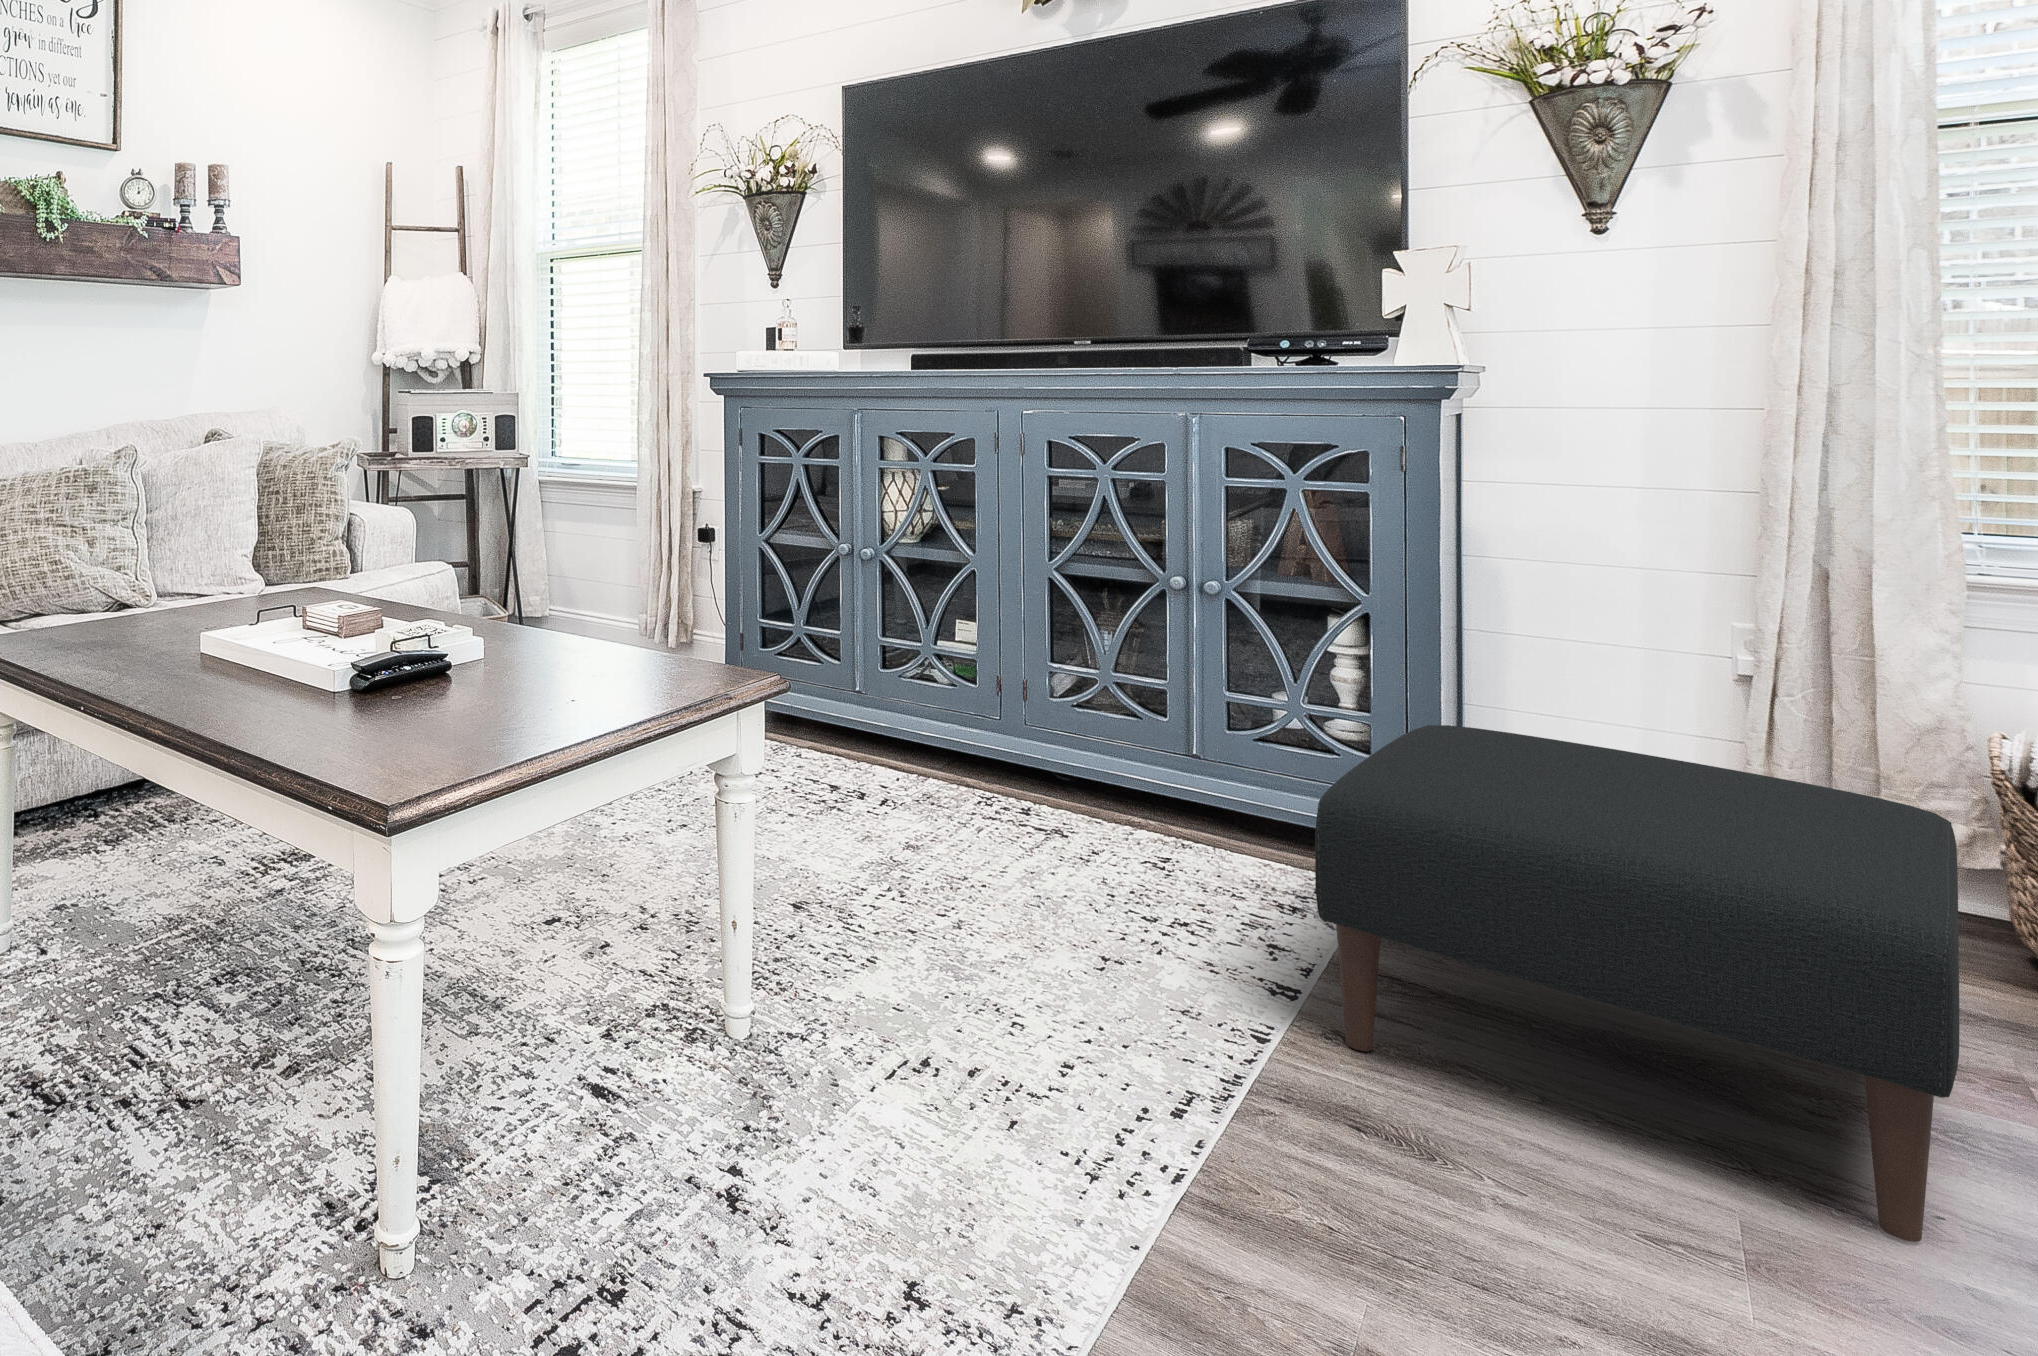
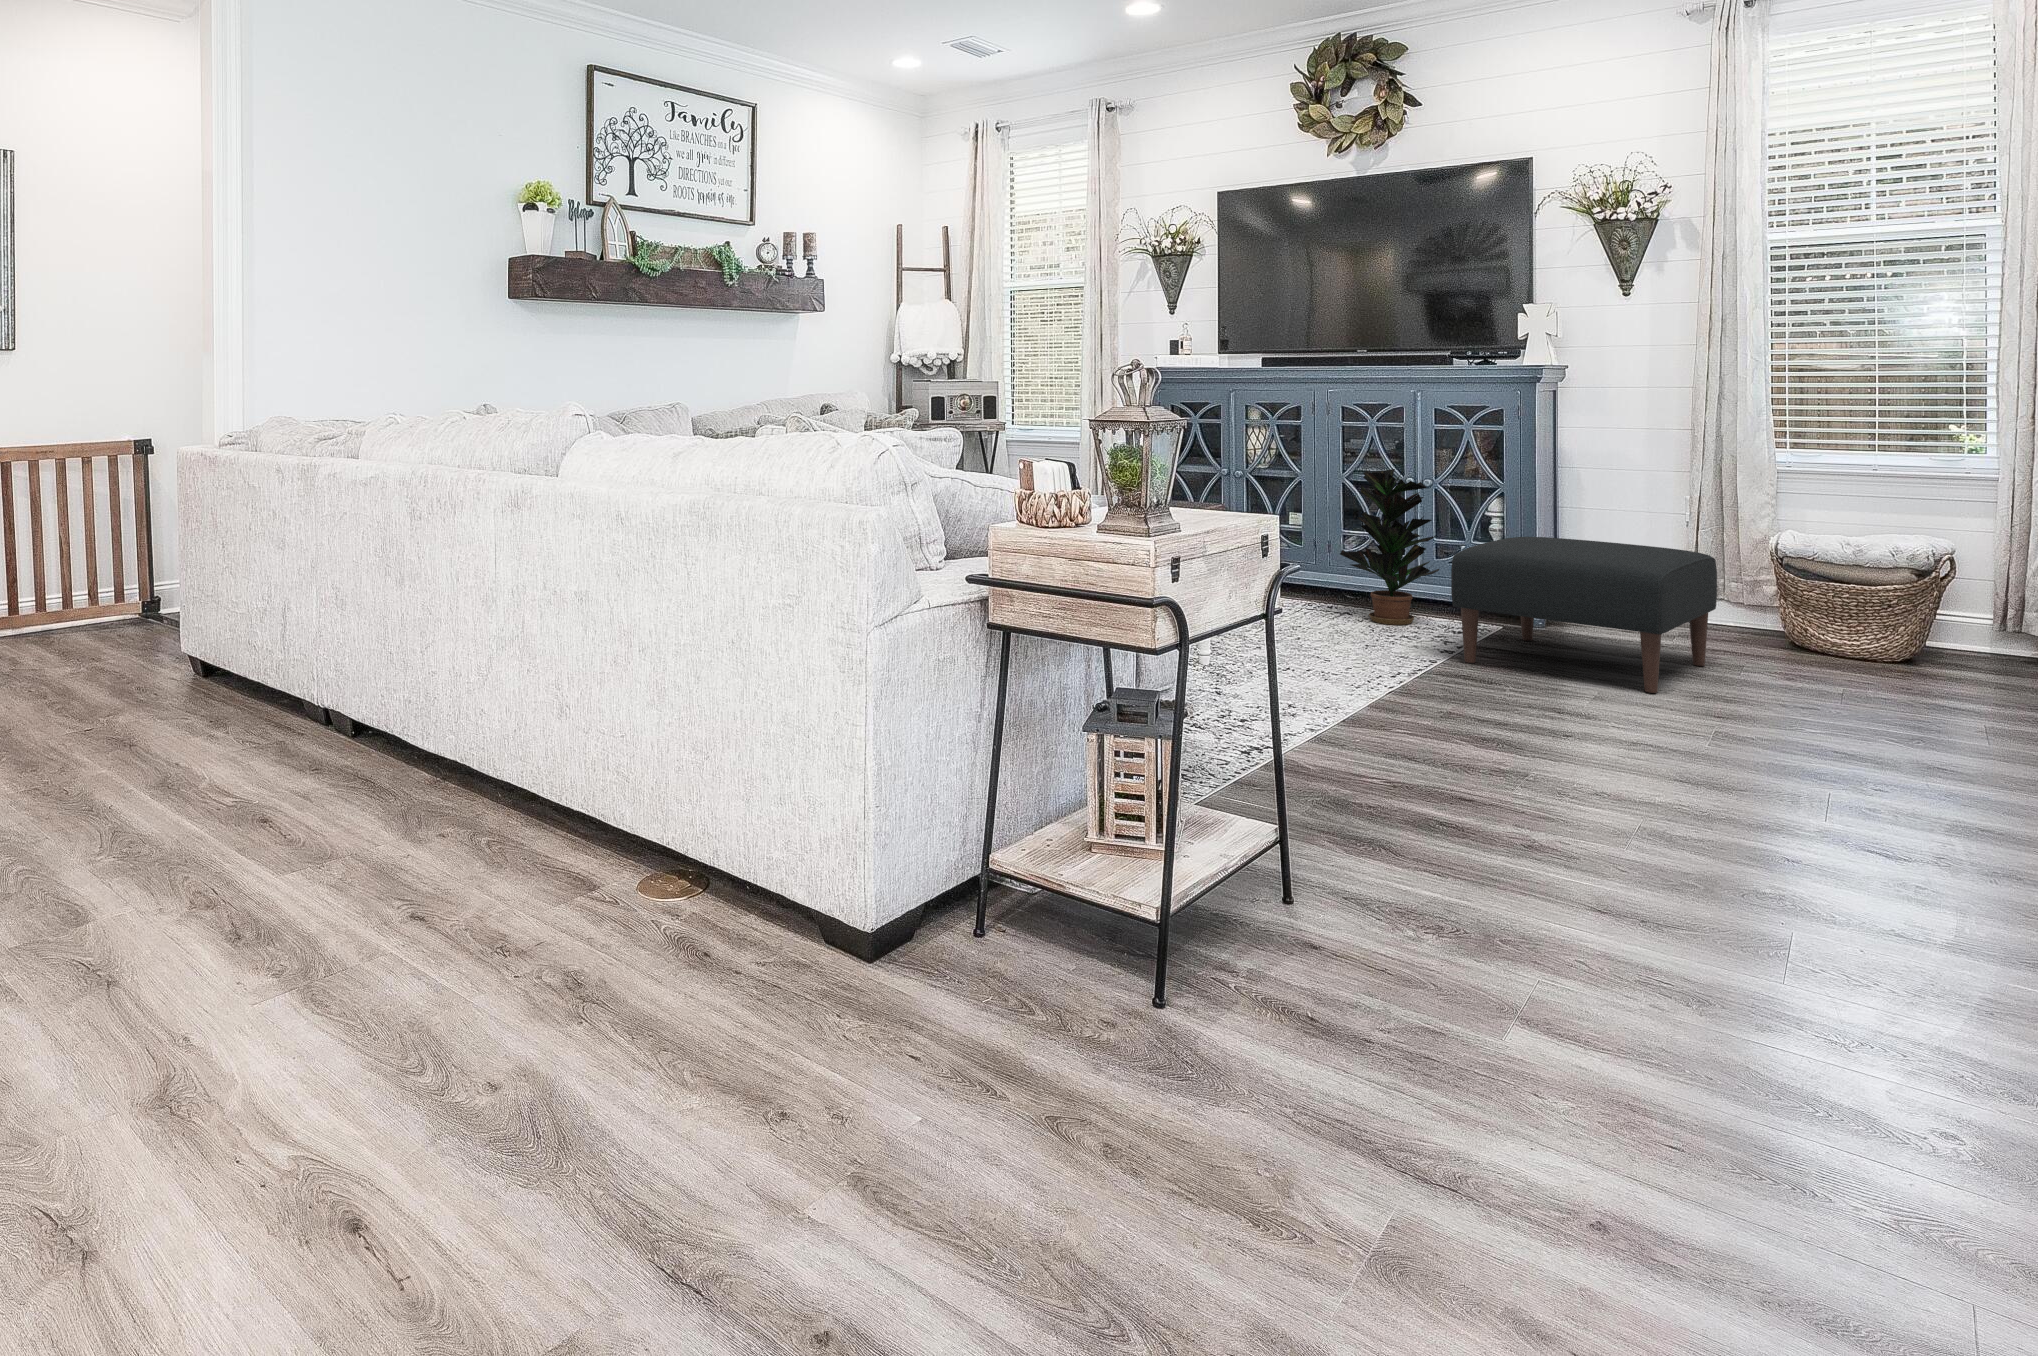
potted plant: none [1048,566,1252,879] -> present [1340,469,1439,625]

